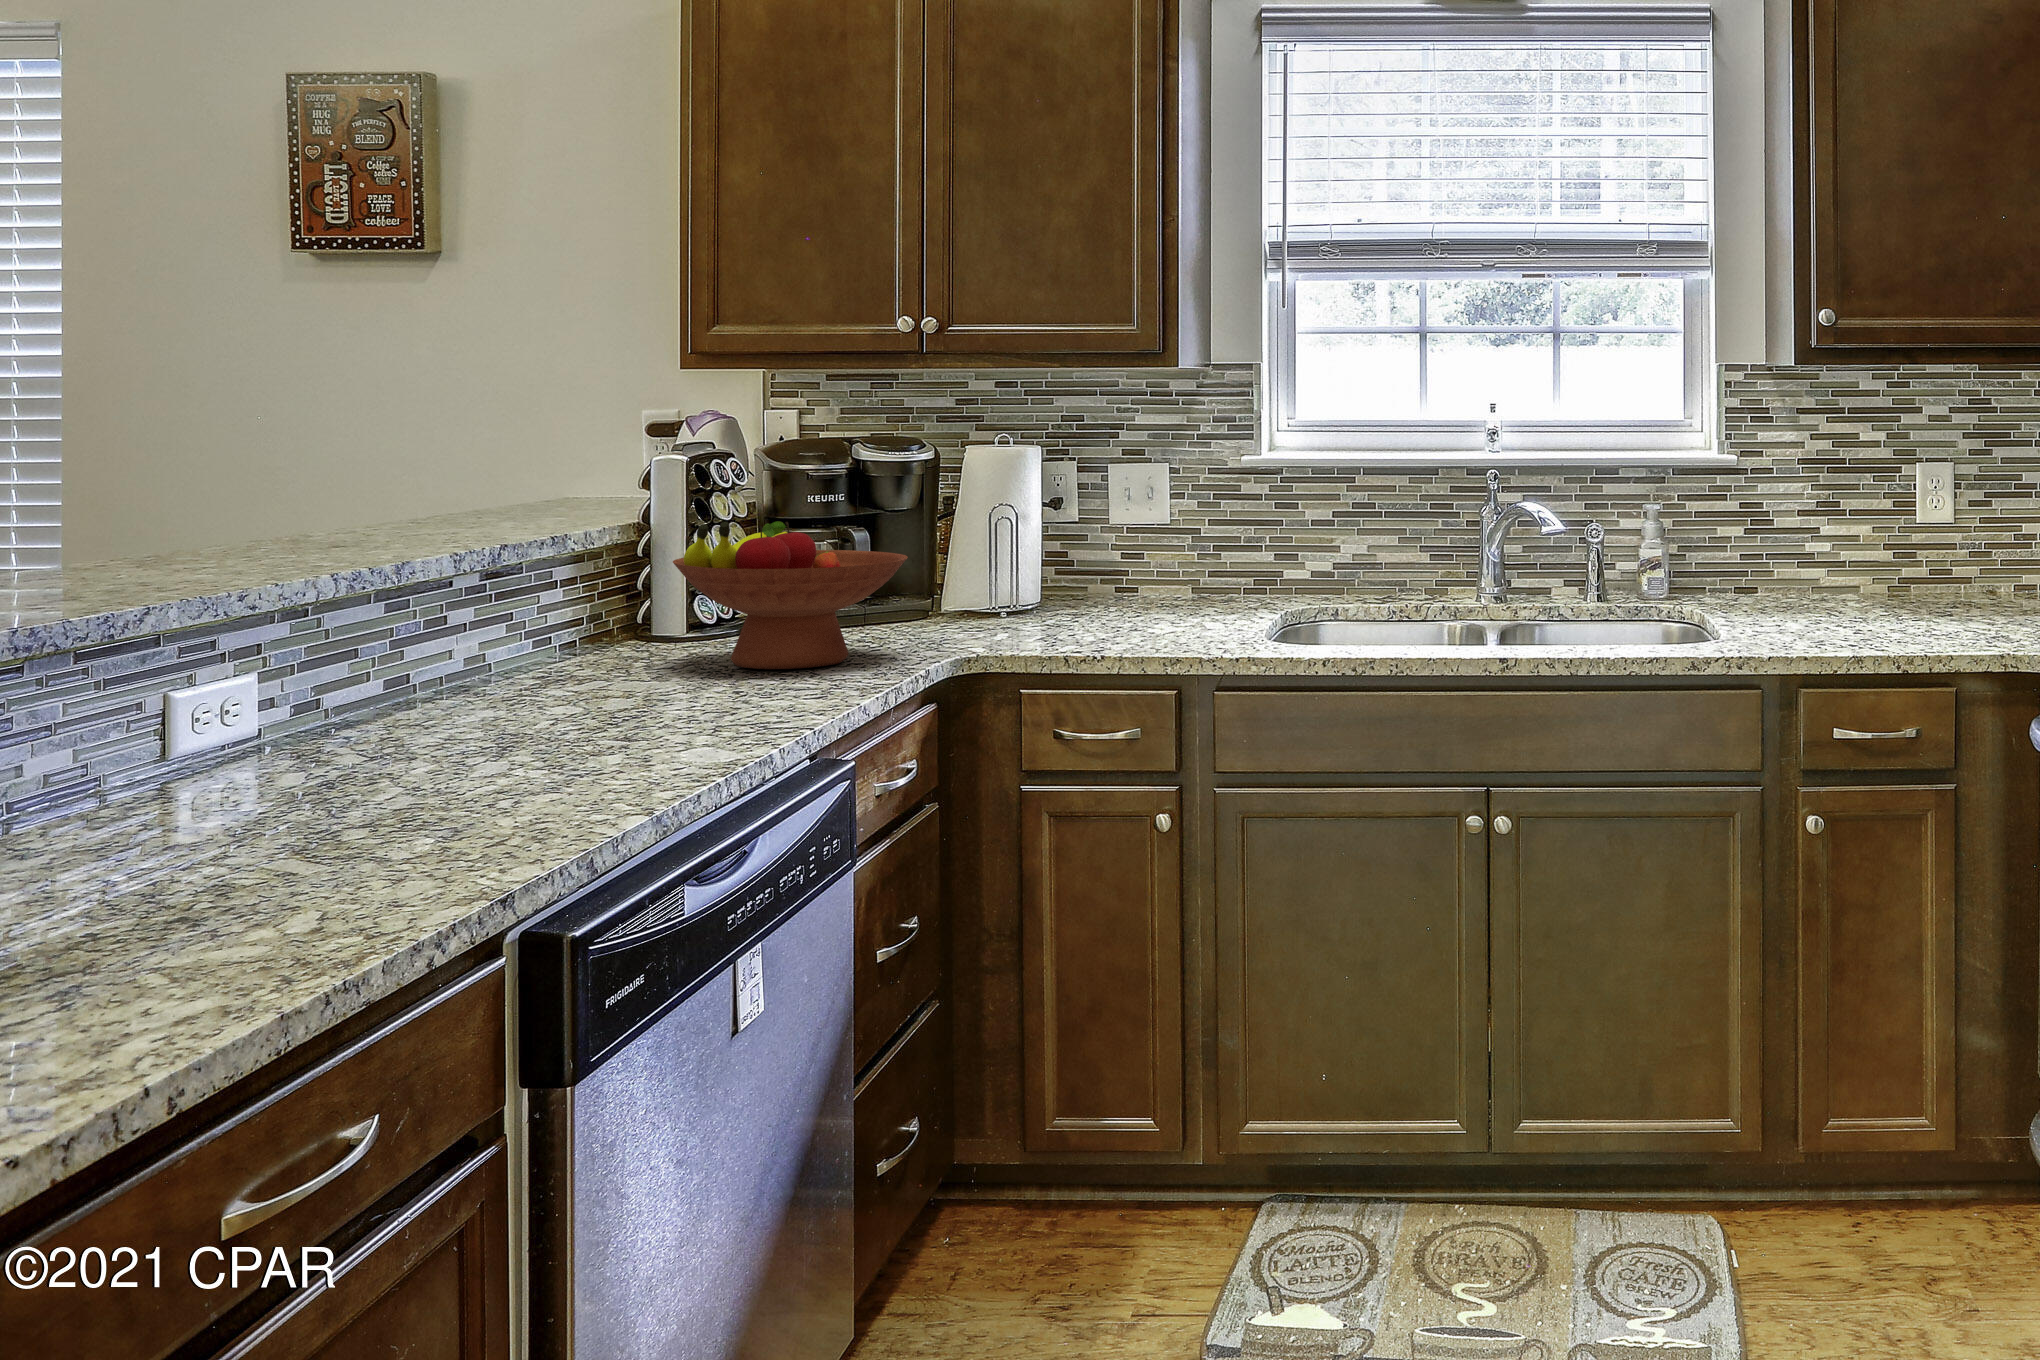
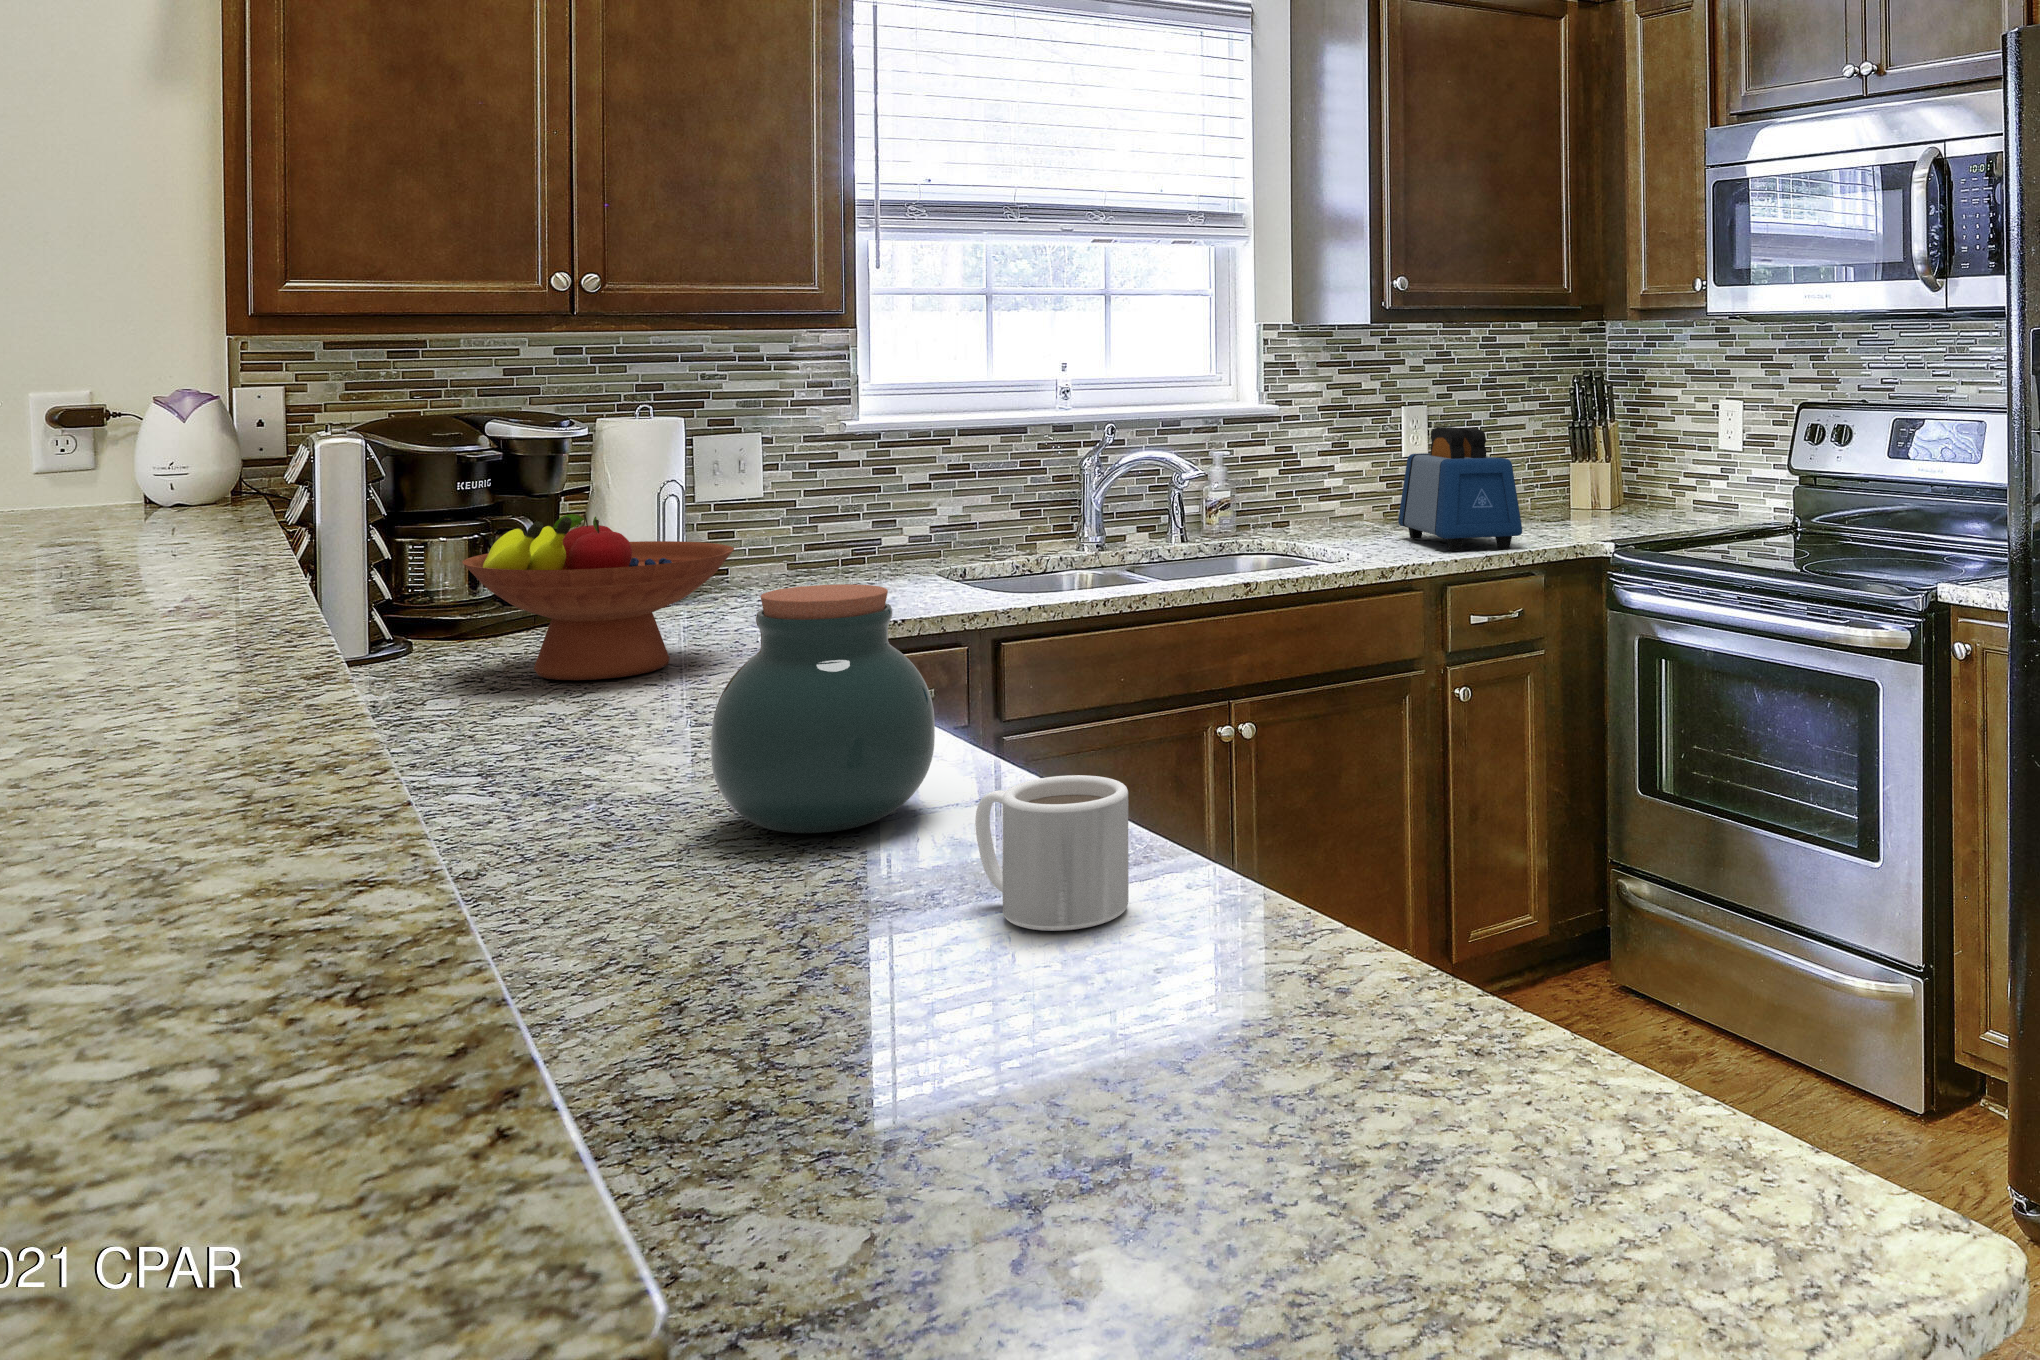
toaster: none [1841,486,1955,642] -> present [1398,427,1522,551]
jar: none [302,582,536,811] -> present [711,584,935,833]
mug: none [135,778,294,929] -> present [975,775,1129,931]

